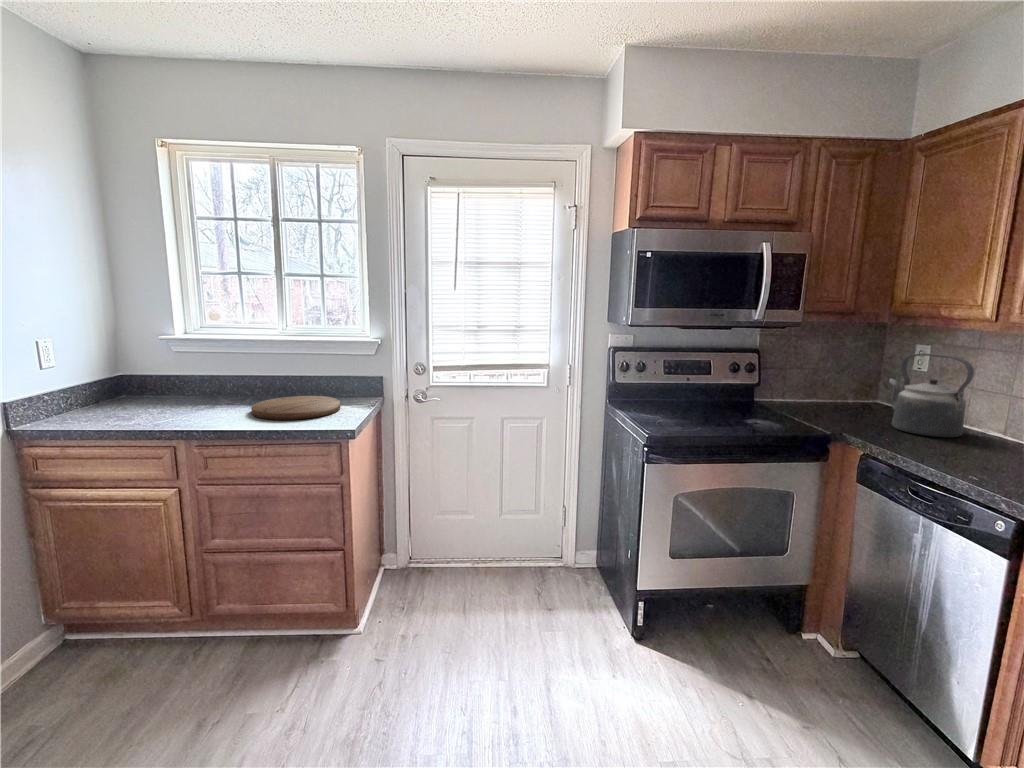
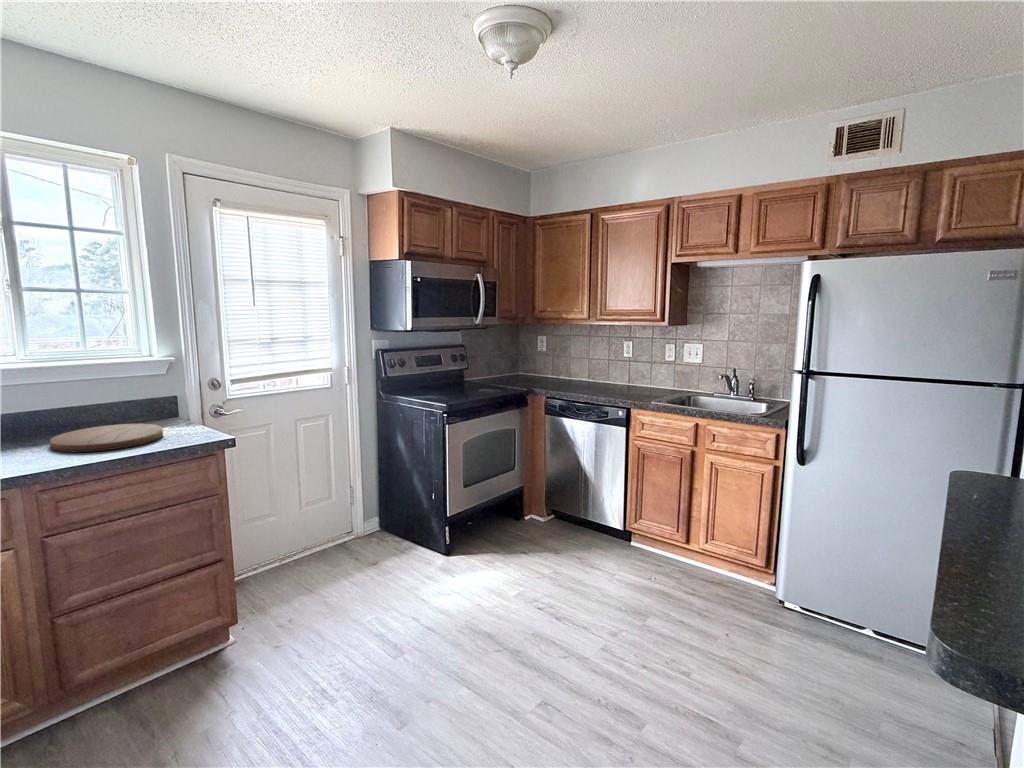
kettle: present [889,354,974,438] -> none [542,339,581,384]

